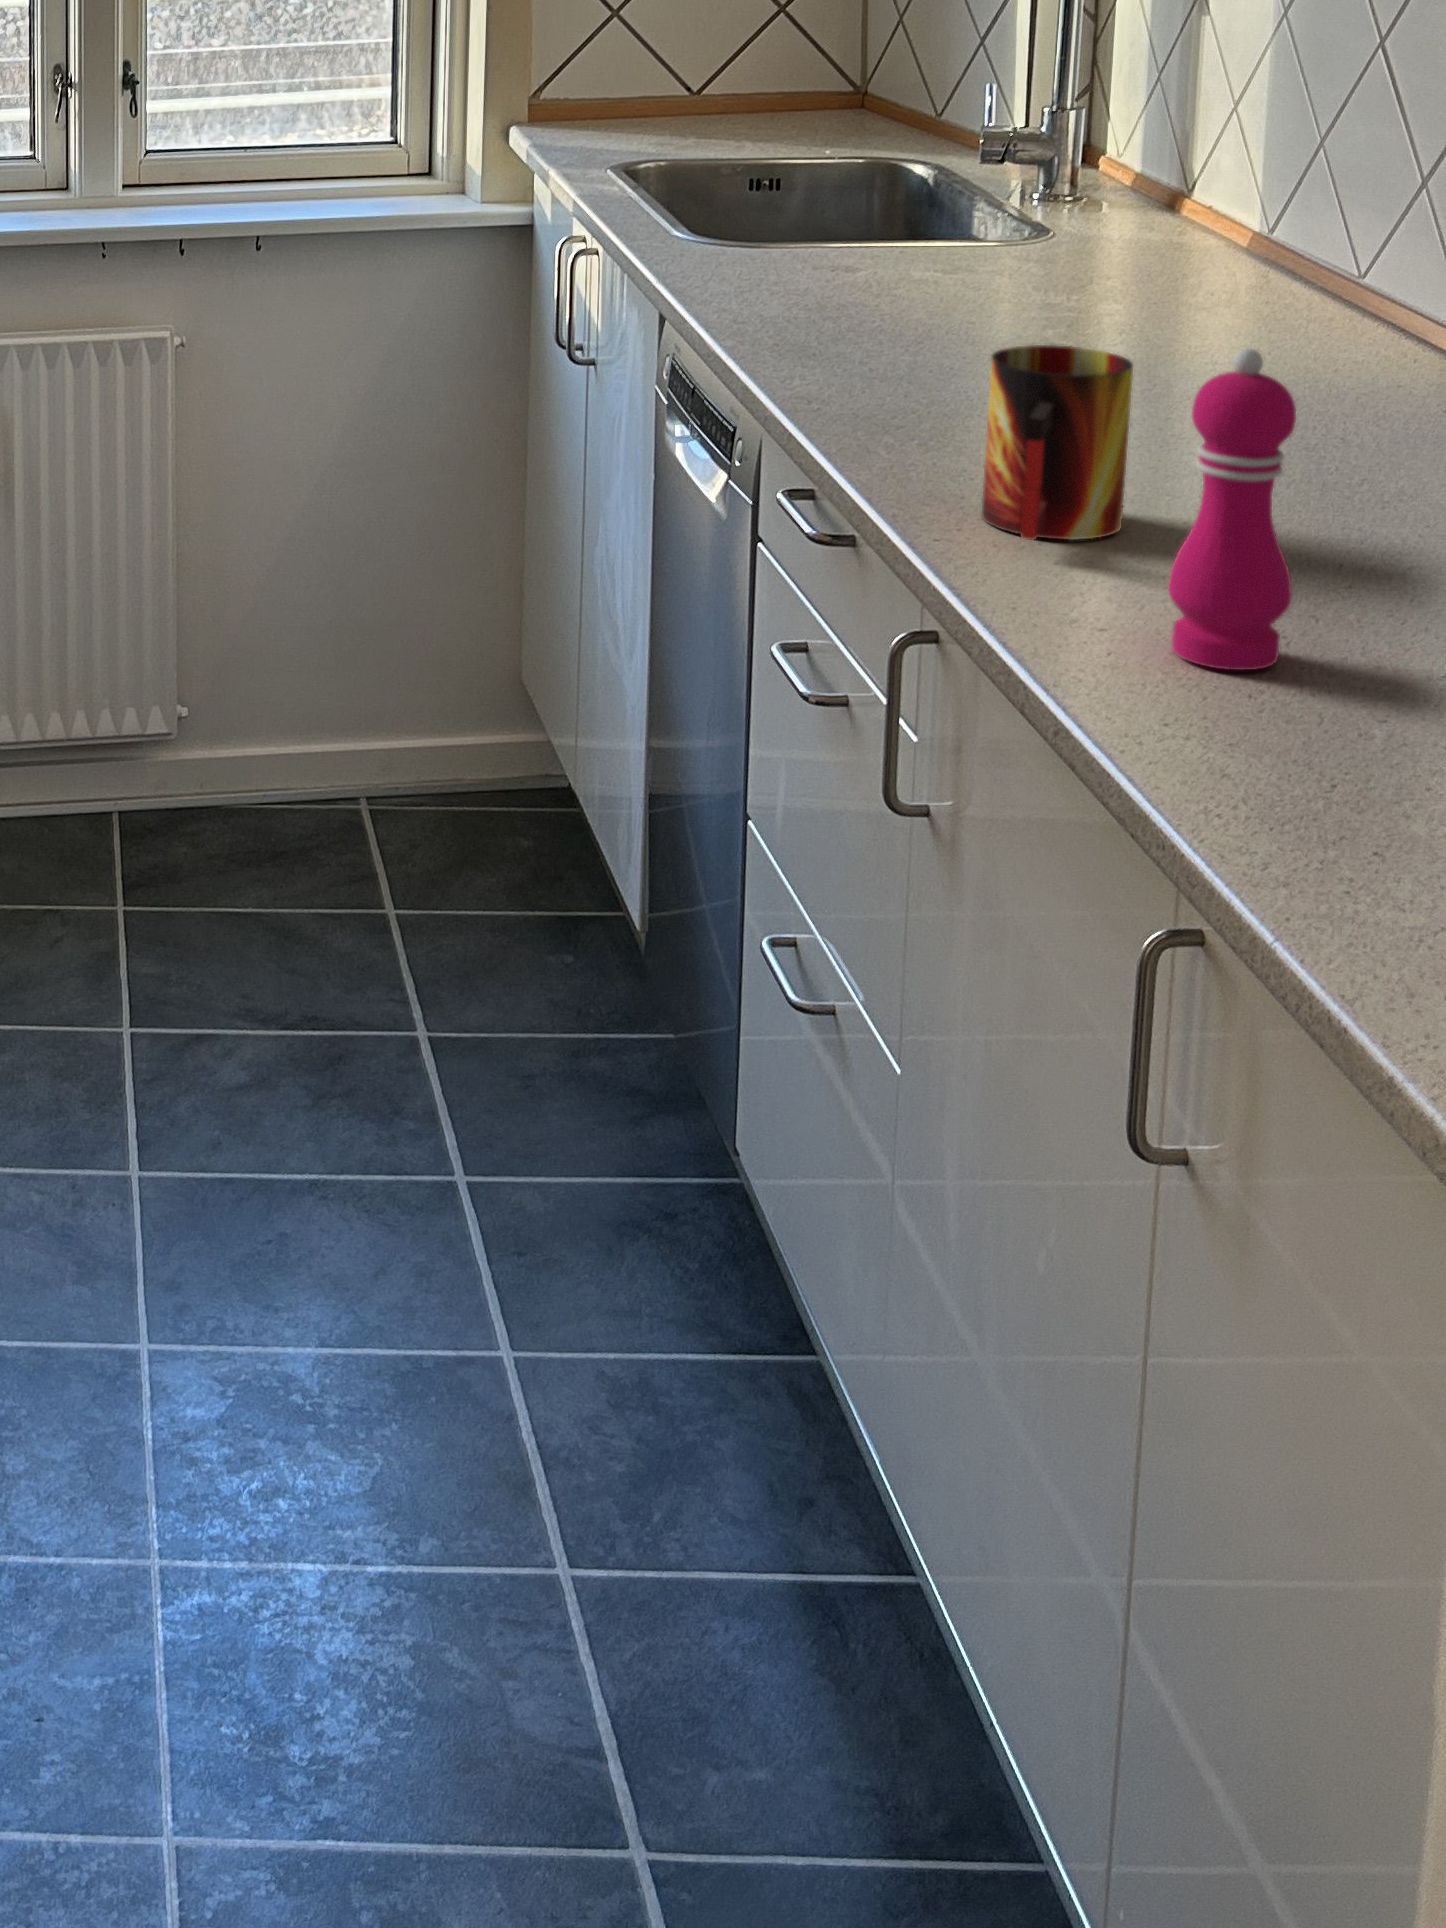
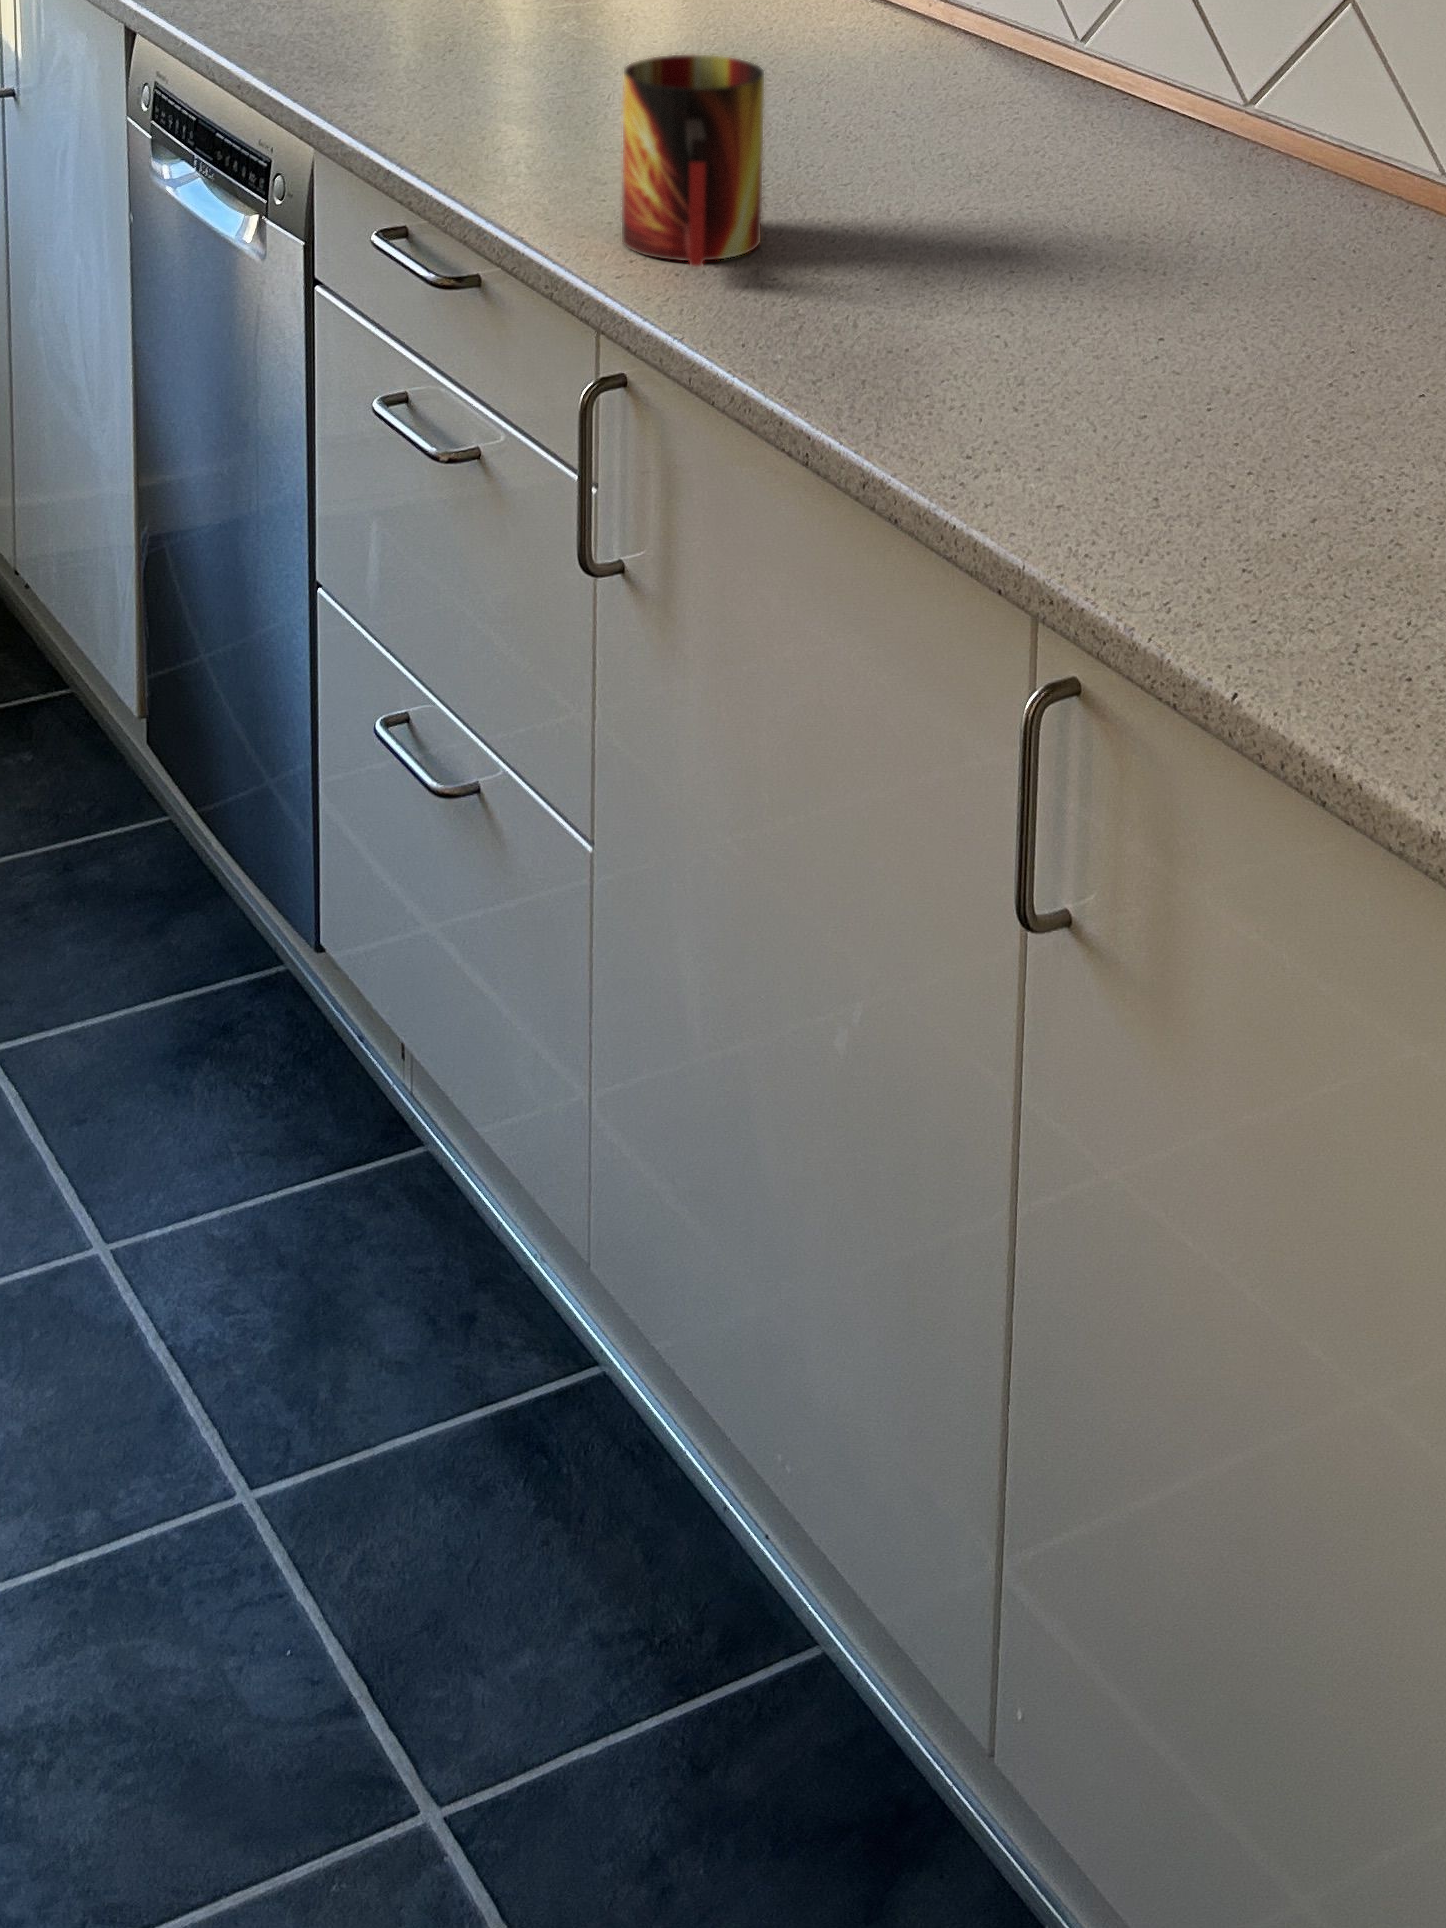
pepper mill: present [1168,348,1296,670] -> none [886,53,1003,385]

